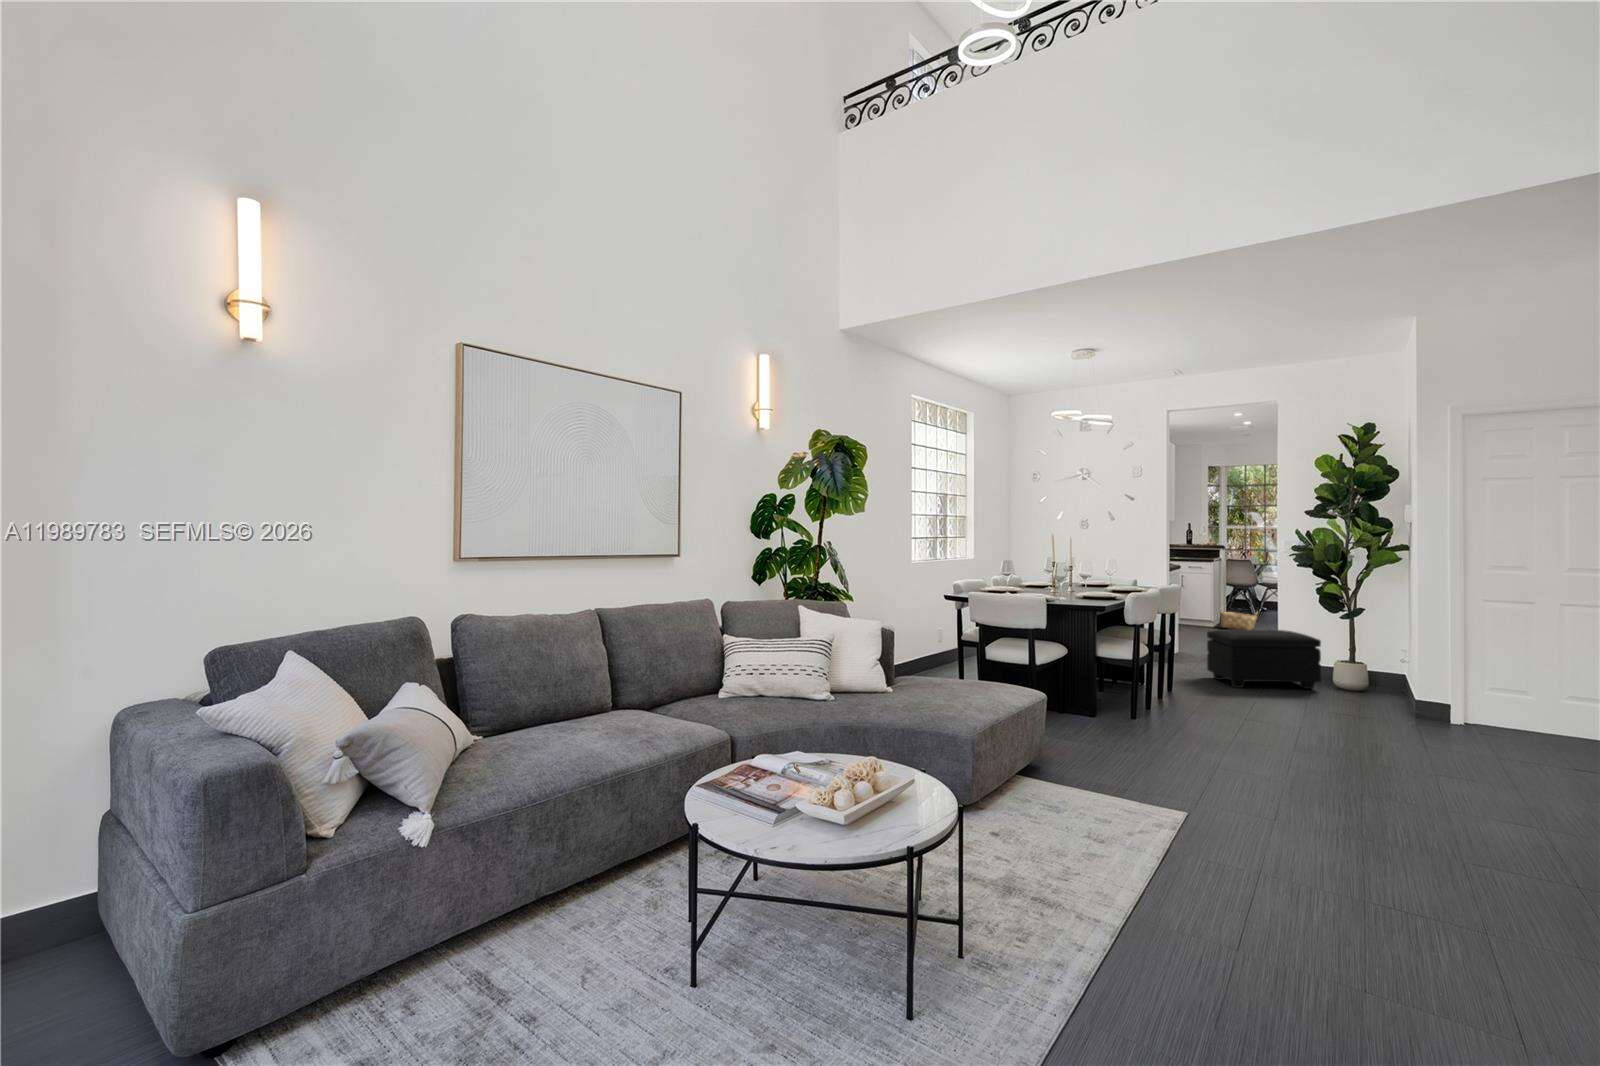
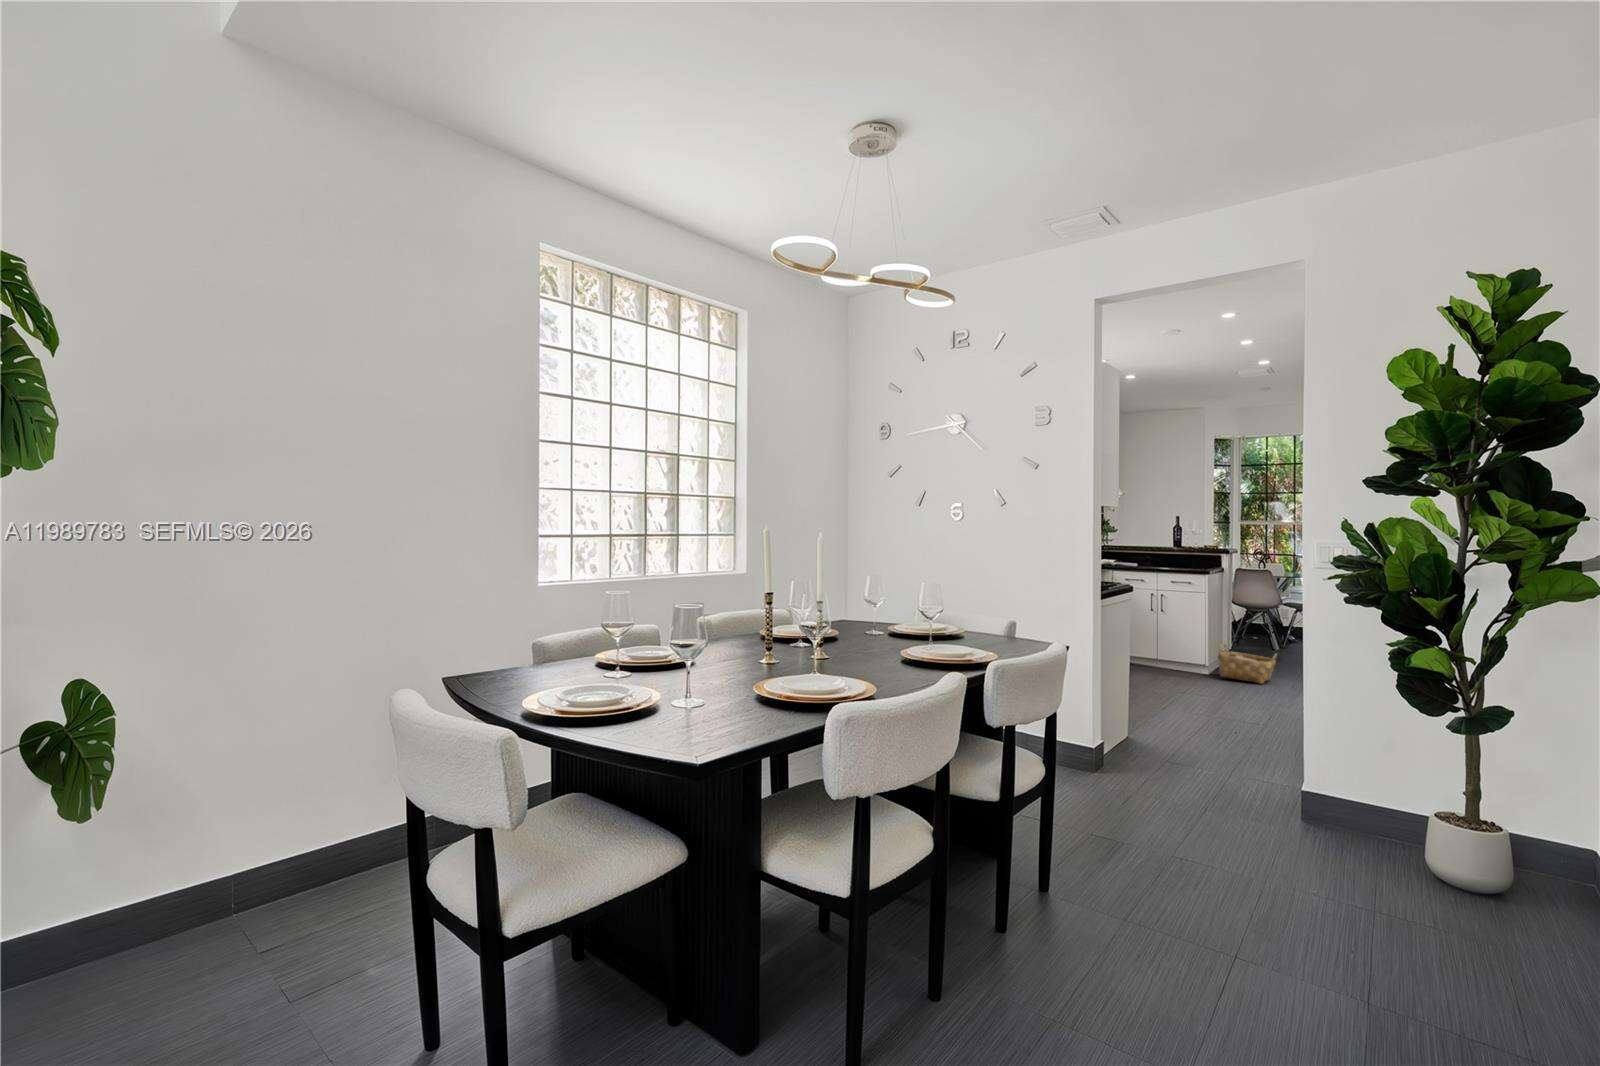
footstool: present [1207,629,1321,689] -> none [1149,734,1403,894]

